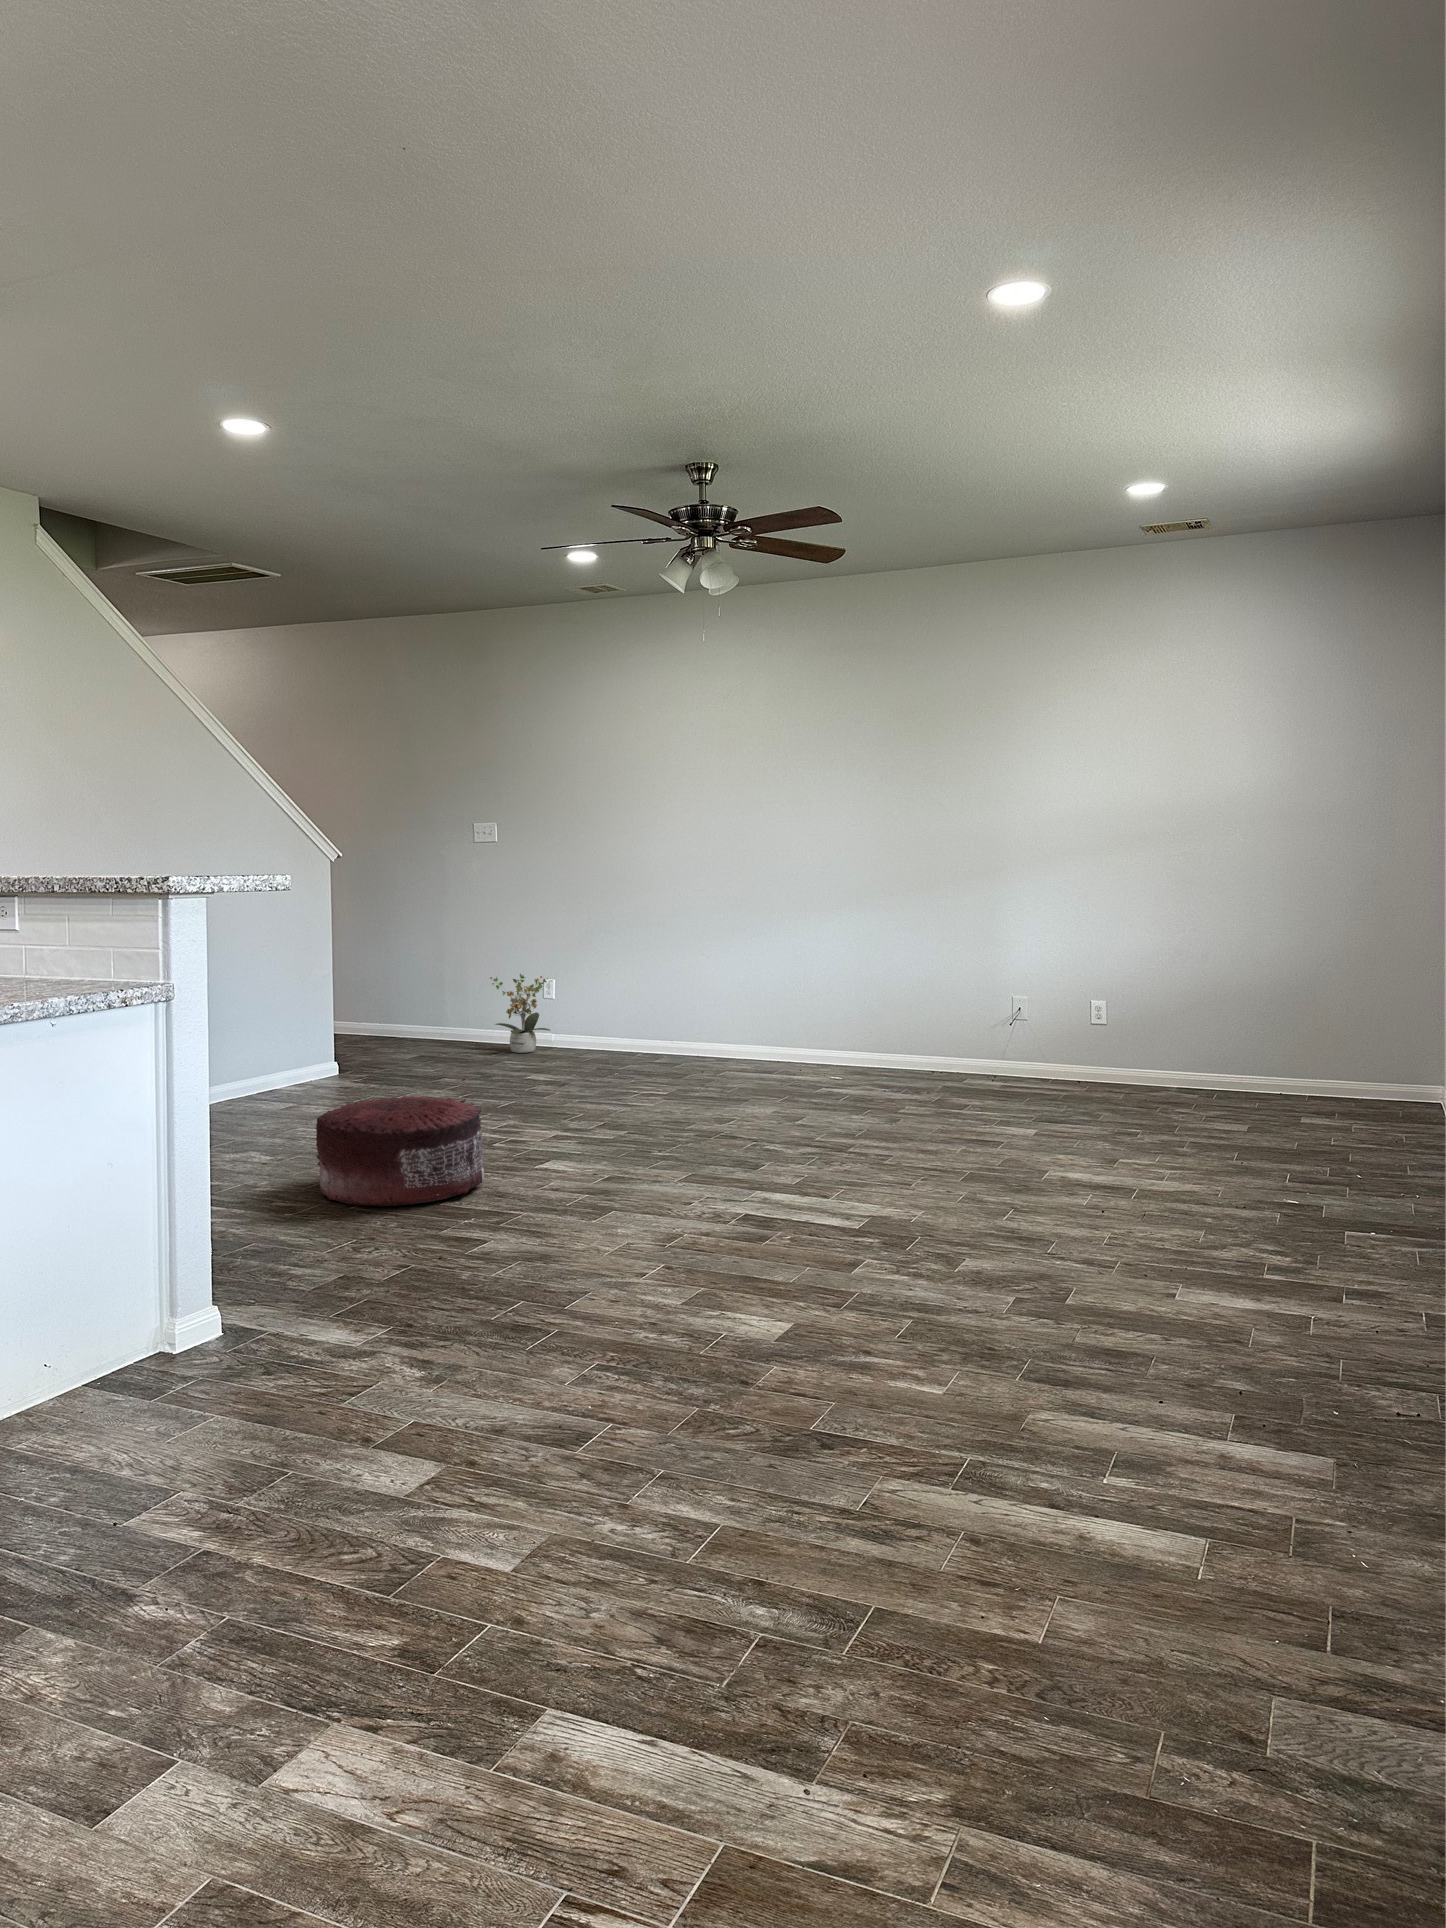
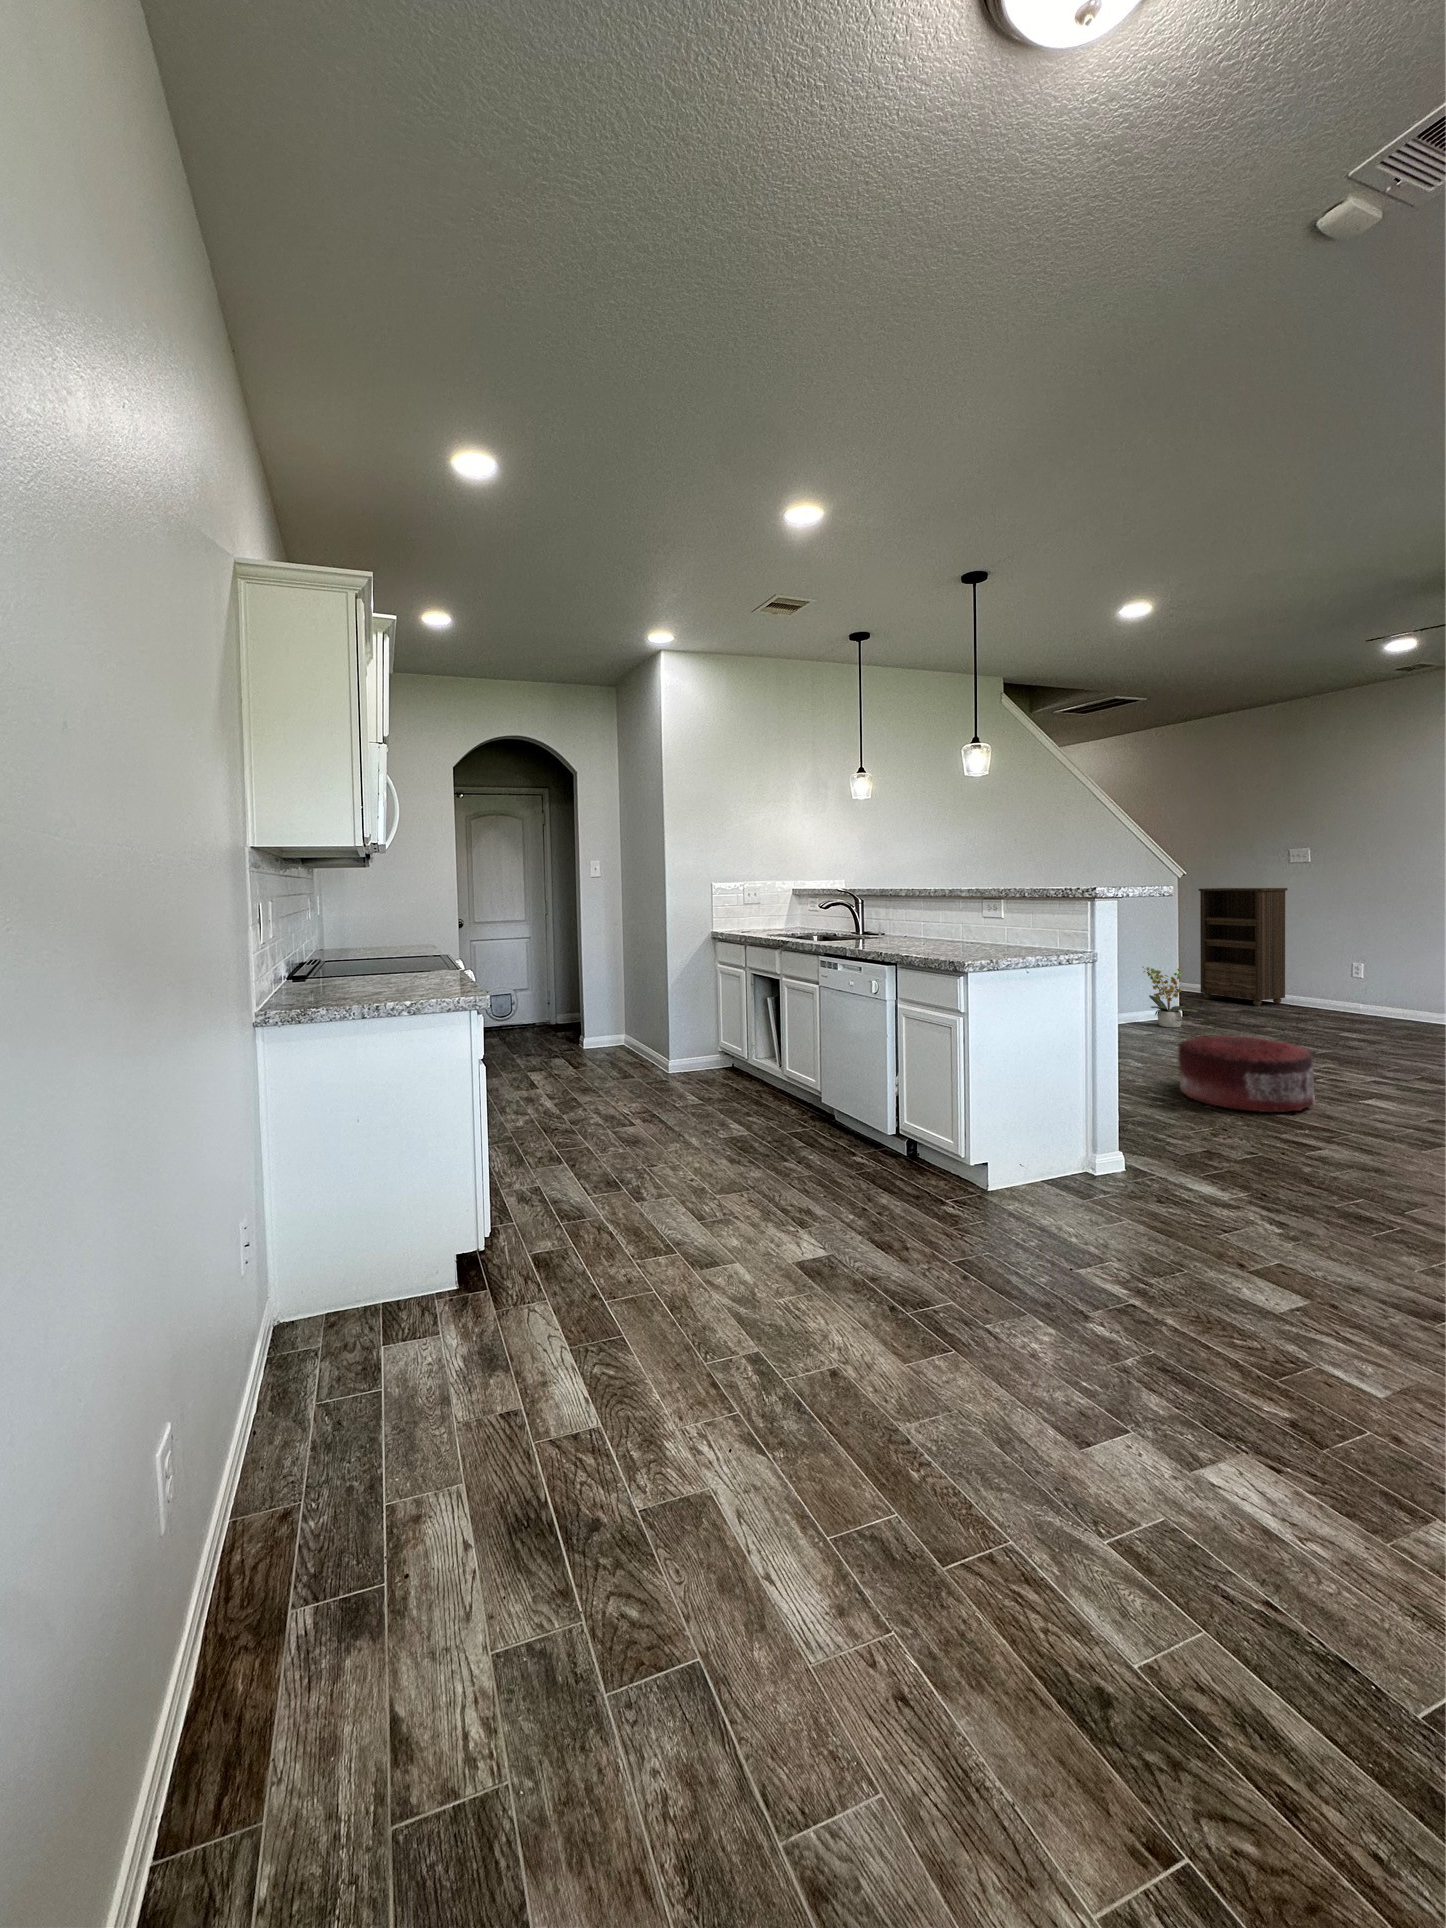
bookshelf: none [360,881,468,1051] -> present [1199,888,1288,1006]
potted plant: present [490,974,550,1053] -> present [1142,966,1197,1028]

